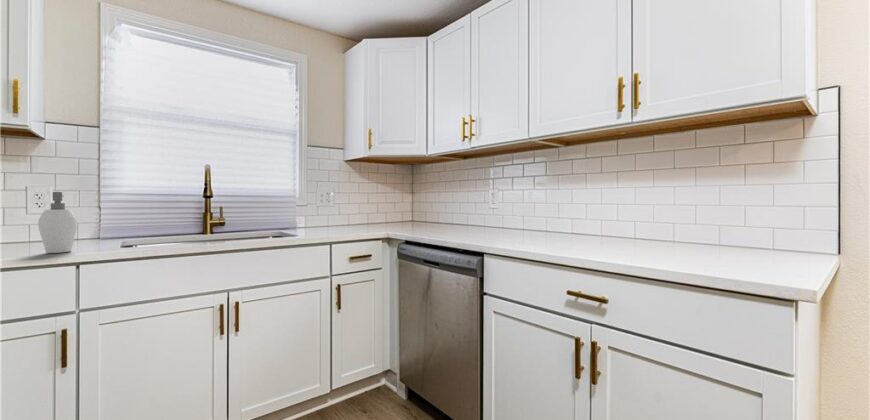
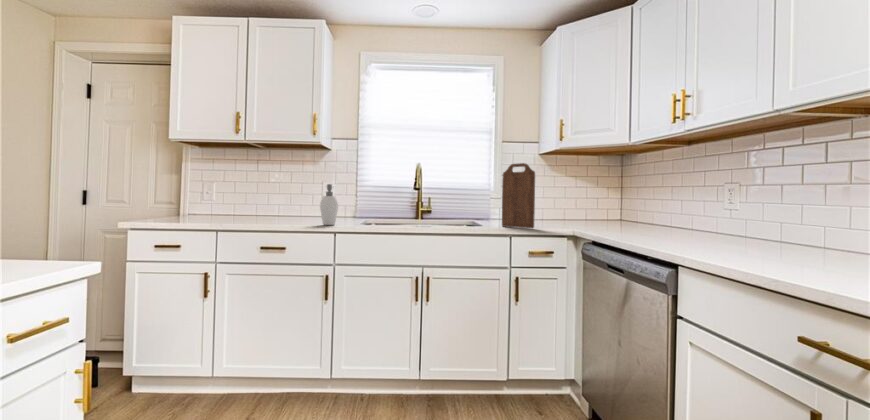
cutting board: none [314,170,351,234] -> present [502,163,535,228]

